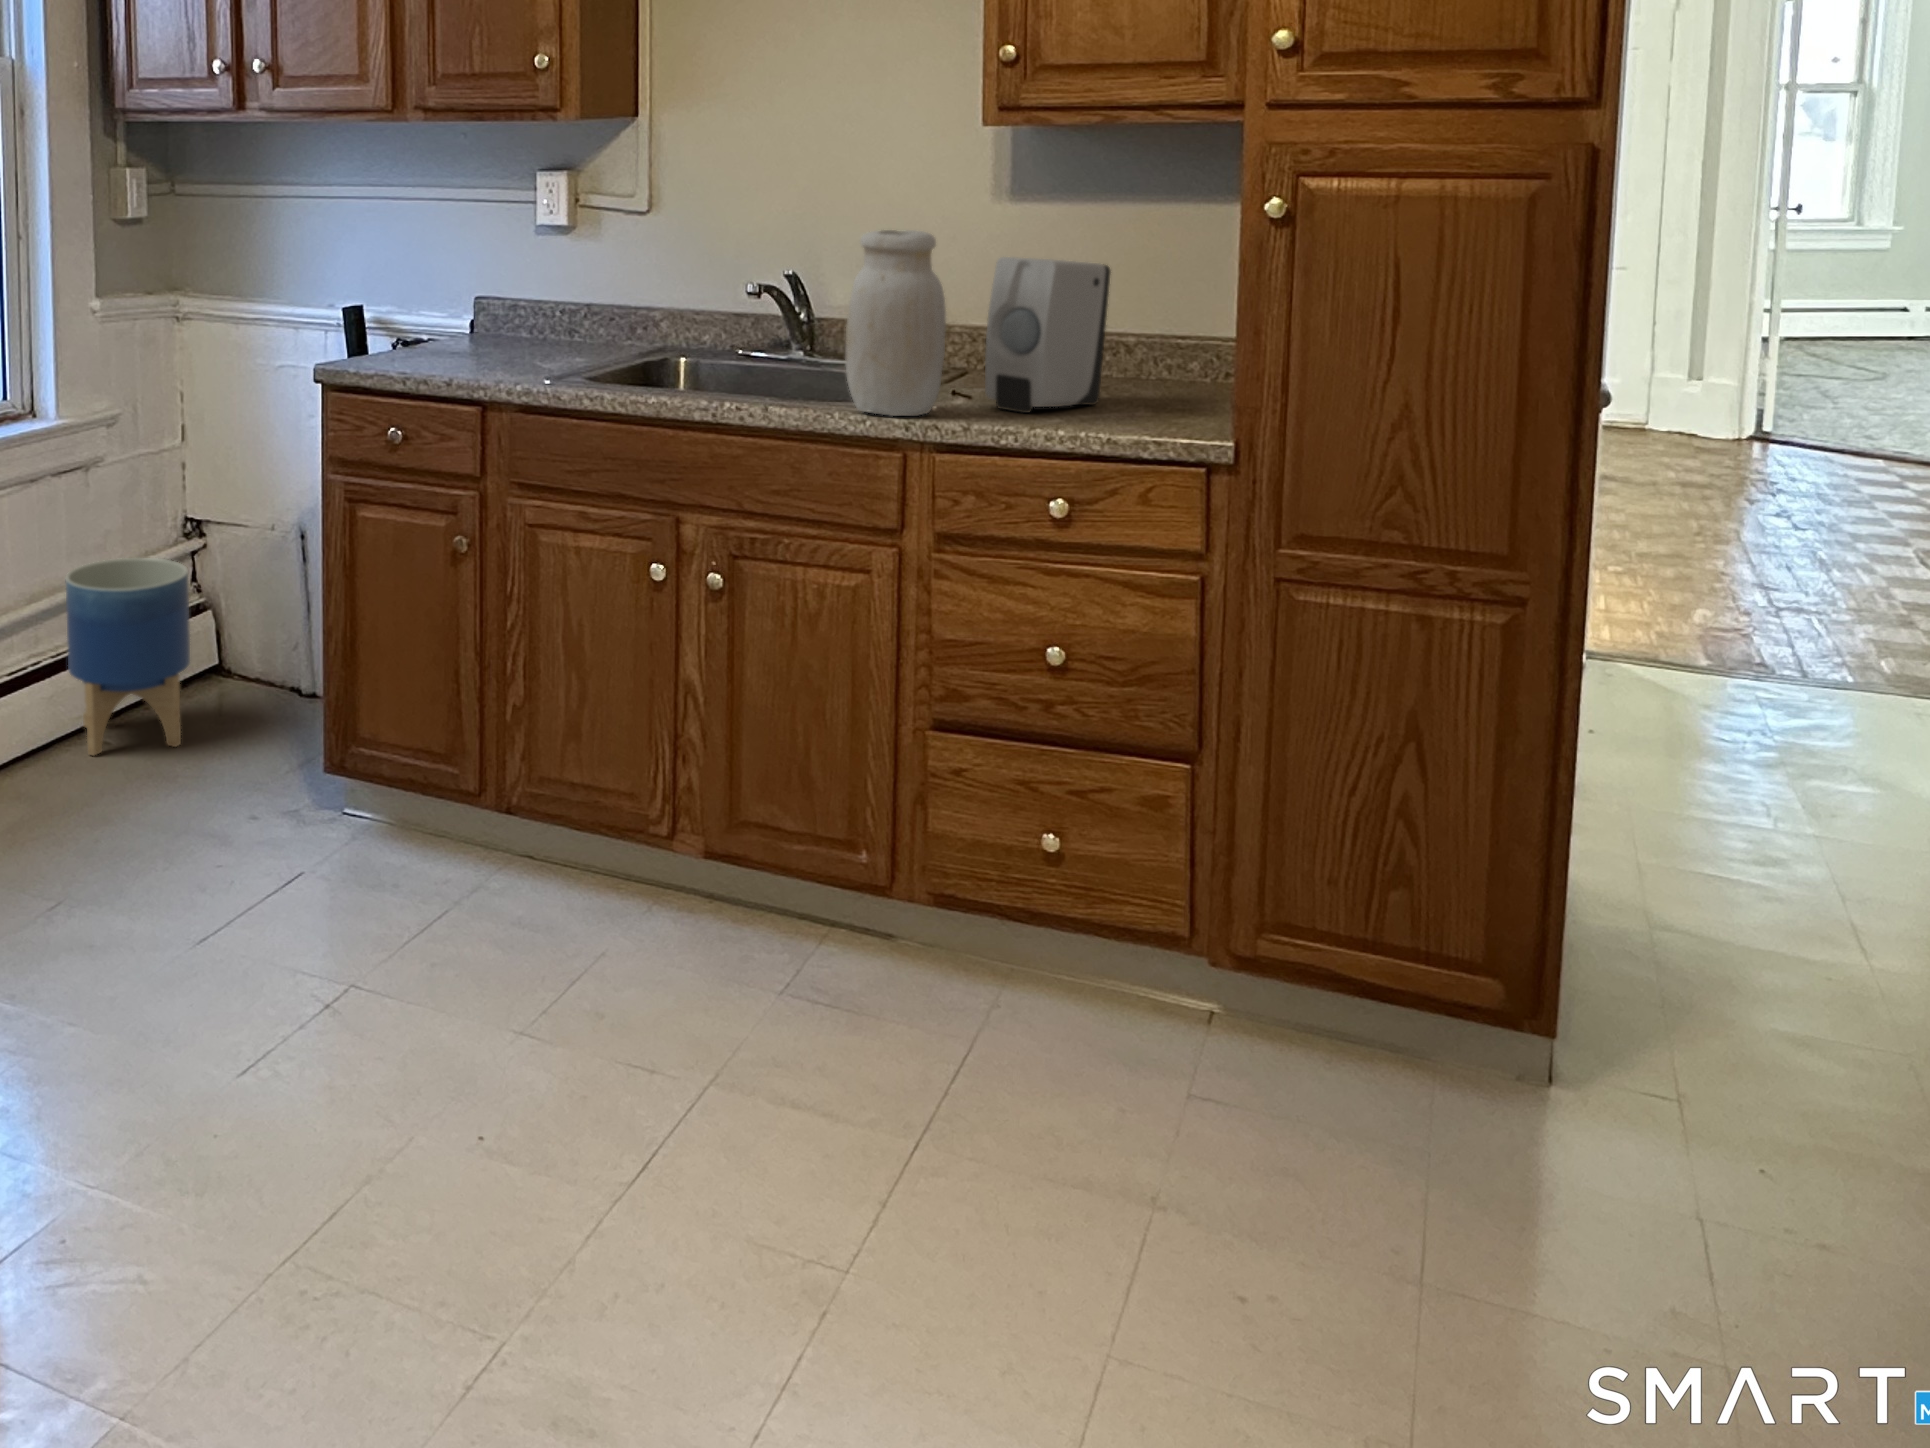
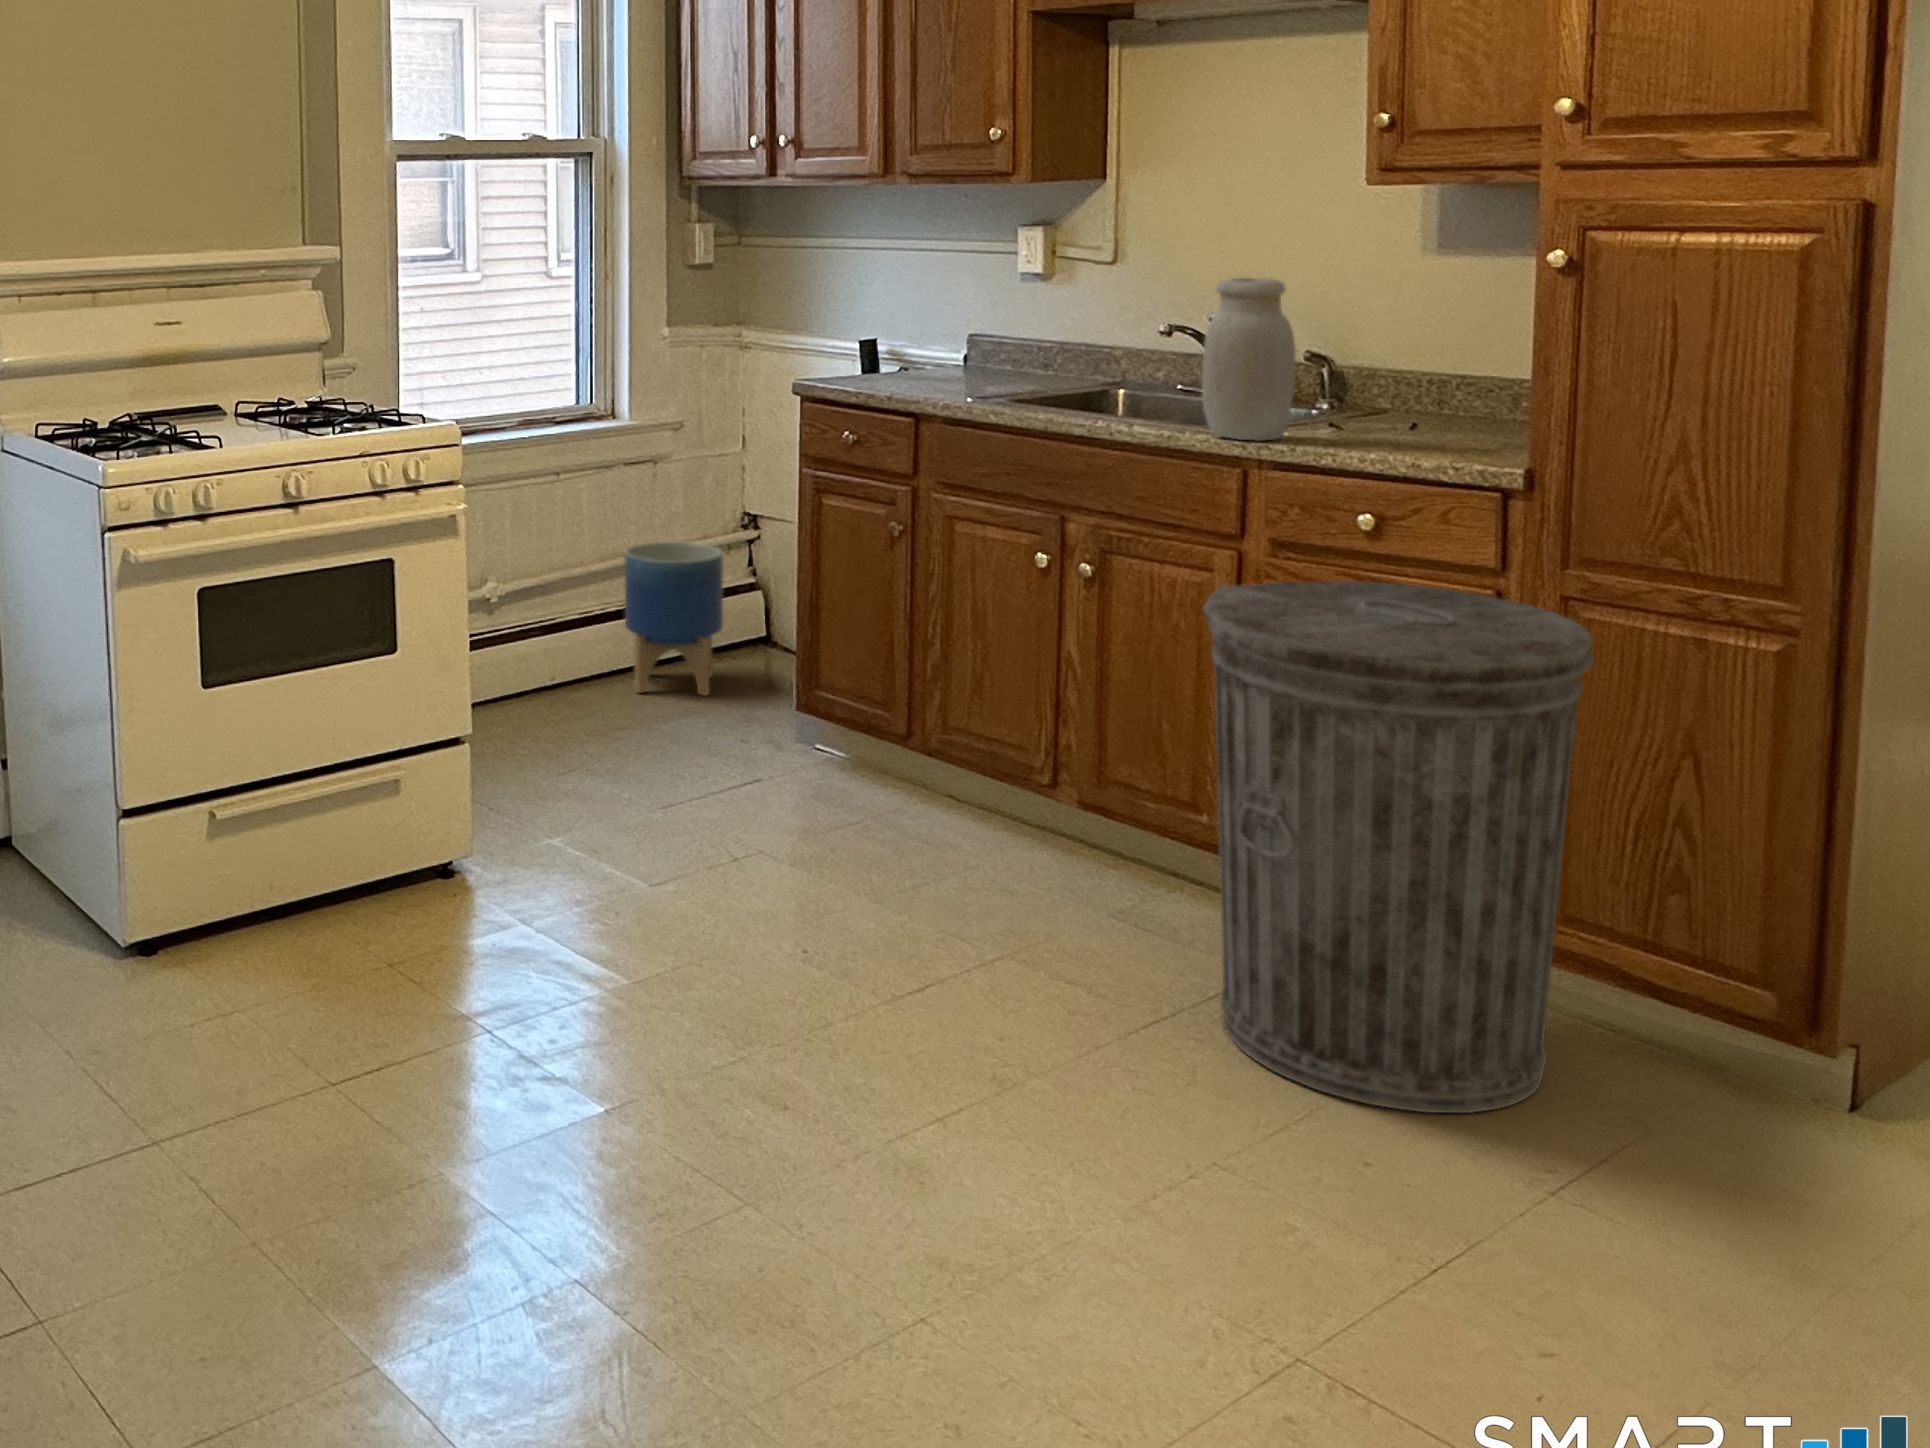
soap dispenser: present [985,257,1110,413] -> none [1344,304,1476,444]
trash can: none [962,575,1390,1215] -> present [1204,581,1593,1113]

